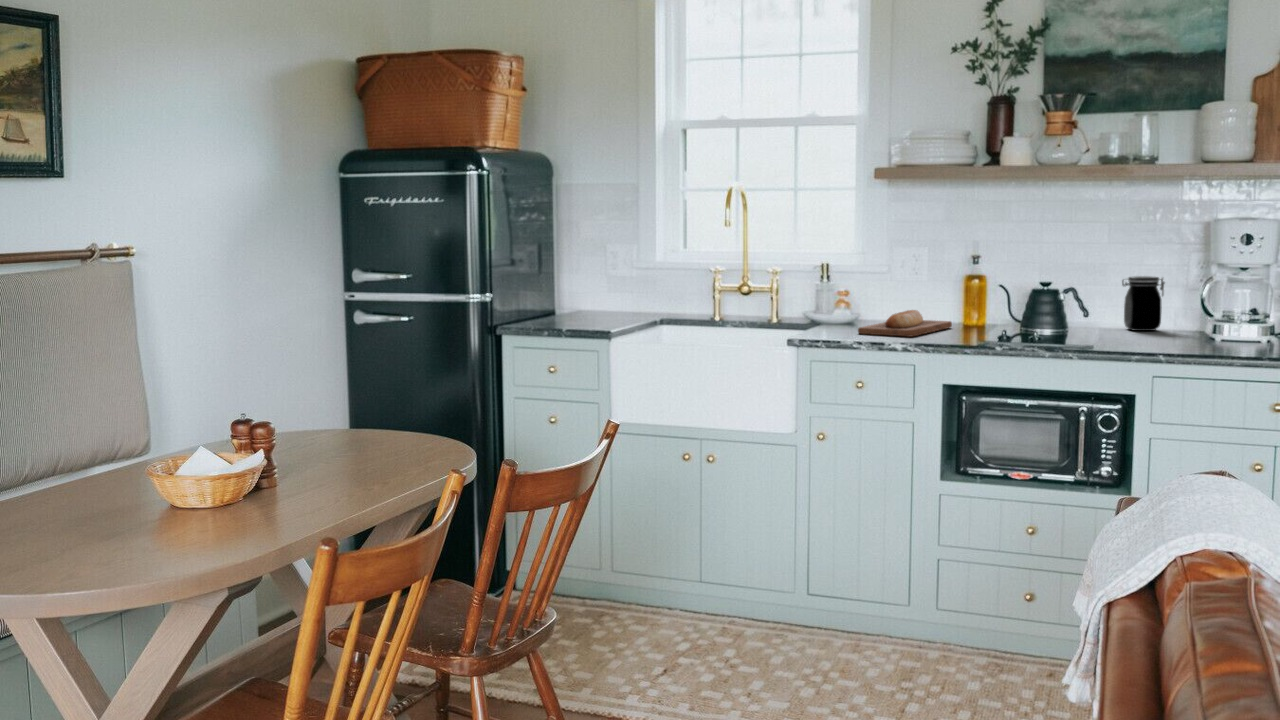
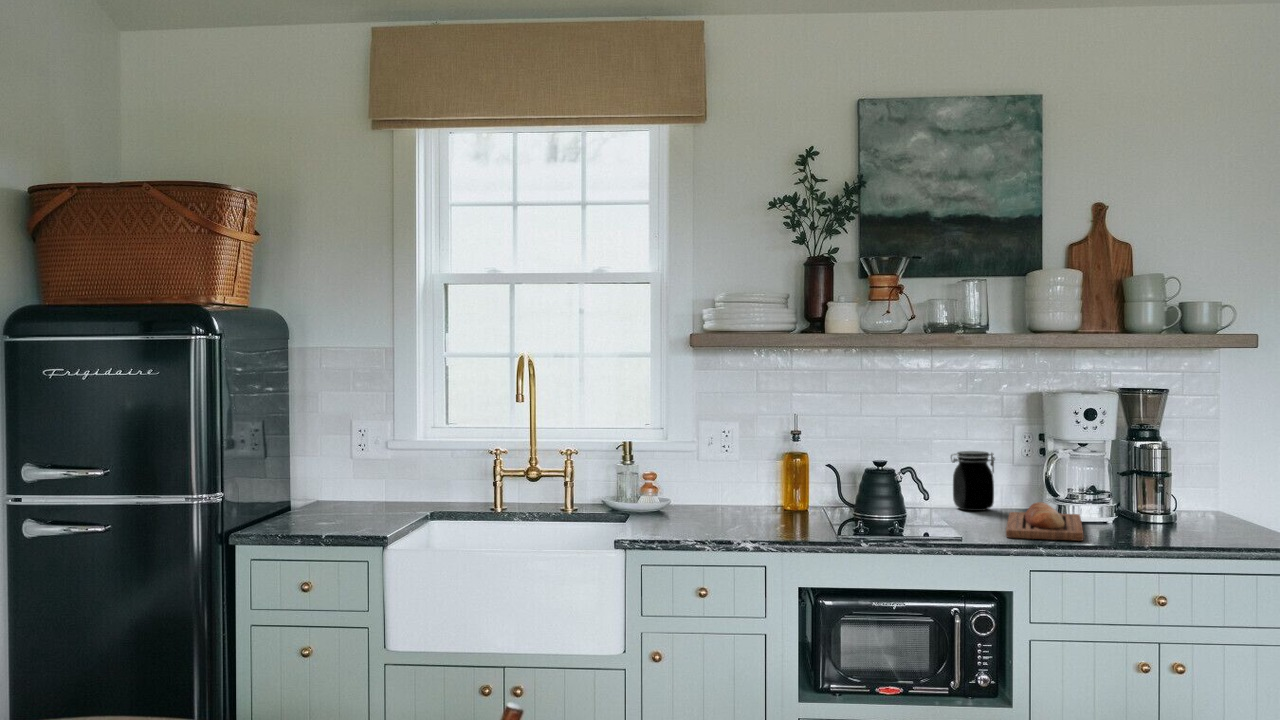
bread loaf: present [858,310,952,337] -> present [1006,502,1084,541]

